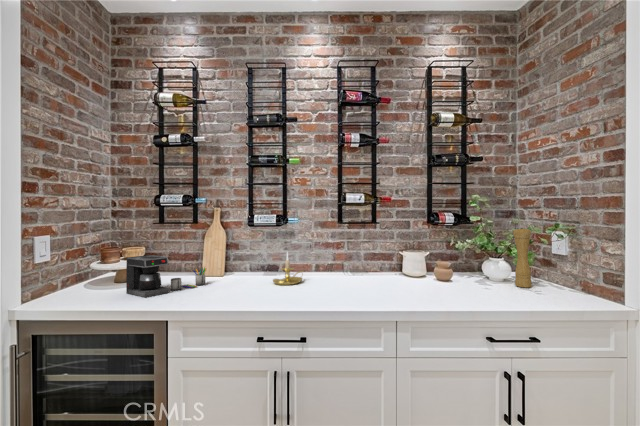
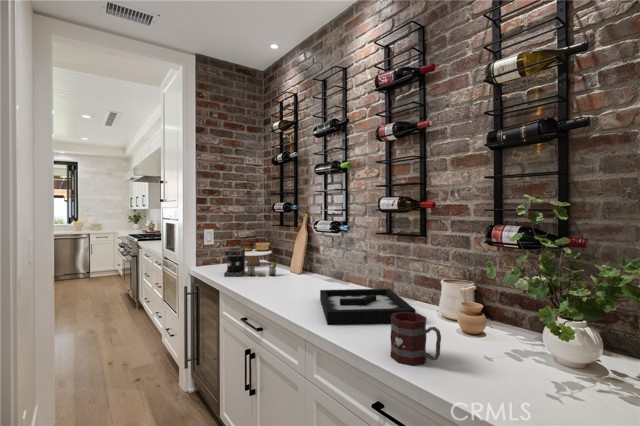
pepper mill: present [513,228,532,288] -> none [558,270,597,401]
candle holder: present [273,252,302,285] -> none [303,258,338,291]
mug: none [455,267,489,298] -> present [390,312,441,365]
decorative tray: none [324,269,413,297] -> present [320,289,416,325]

